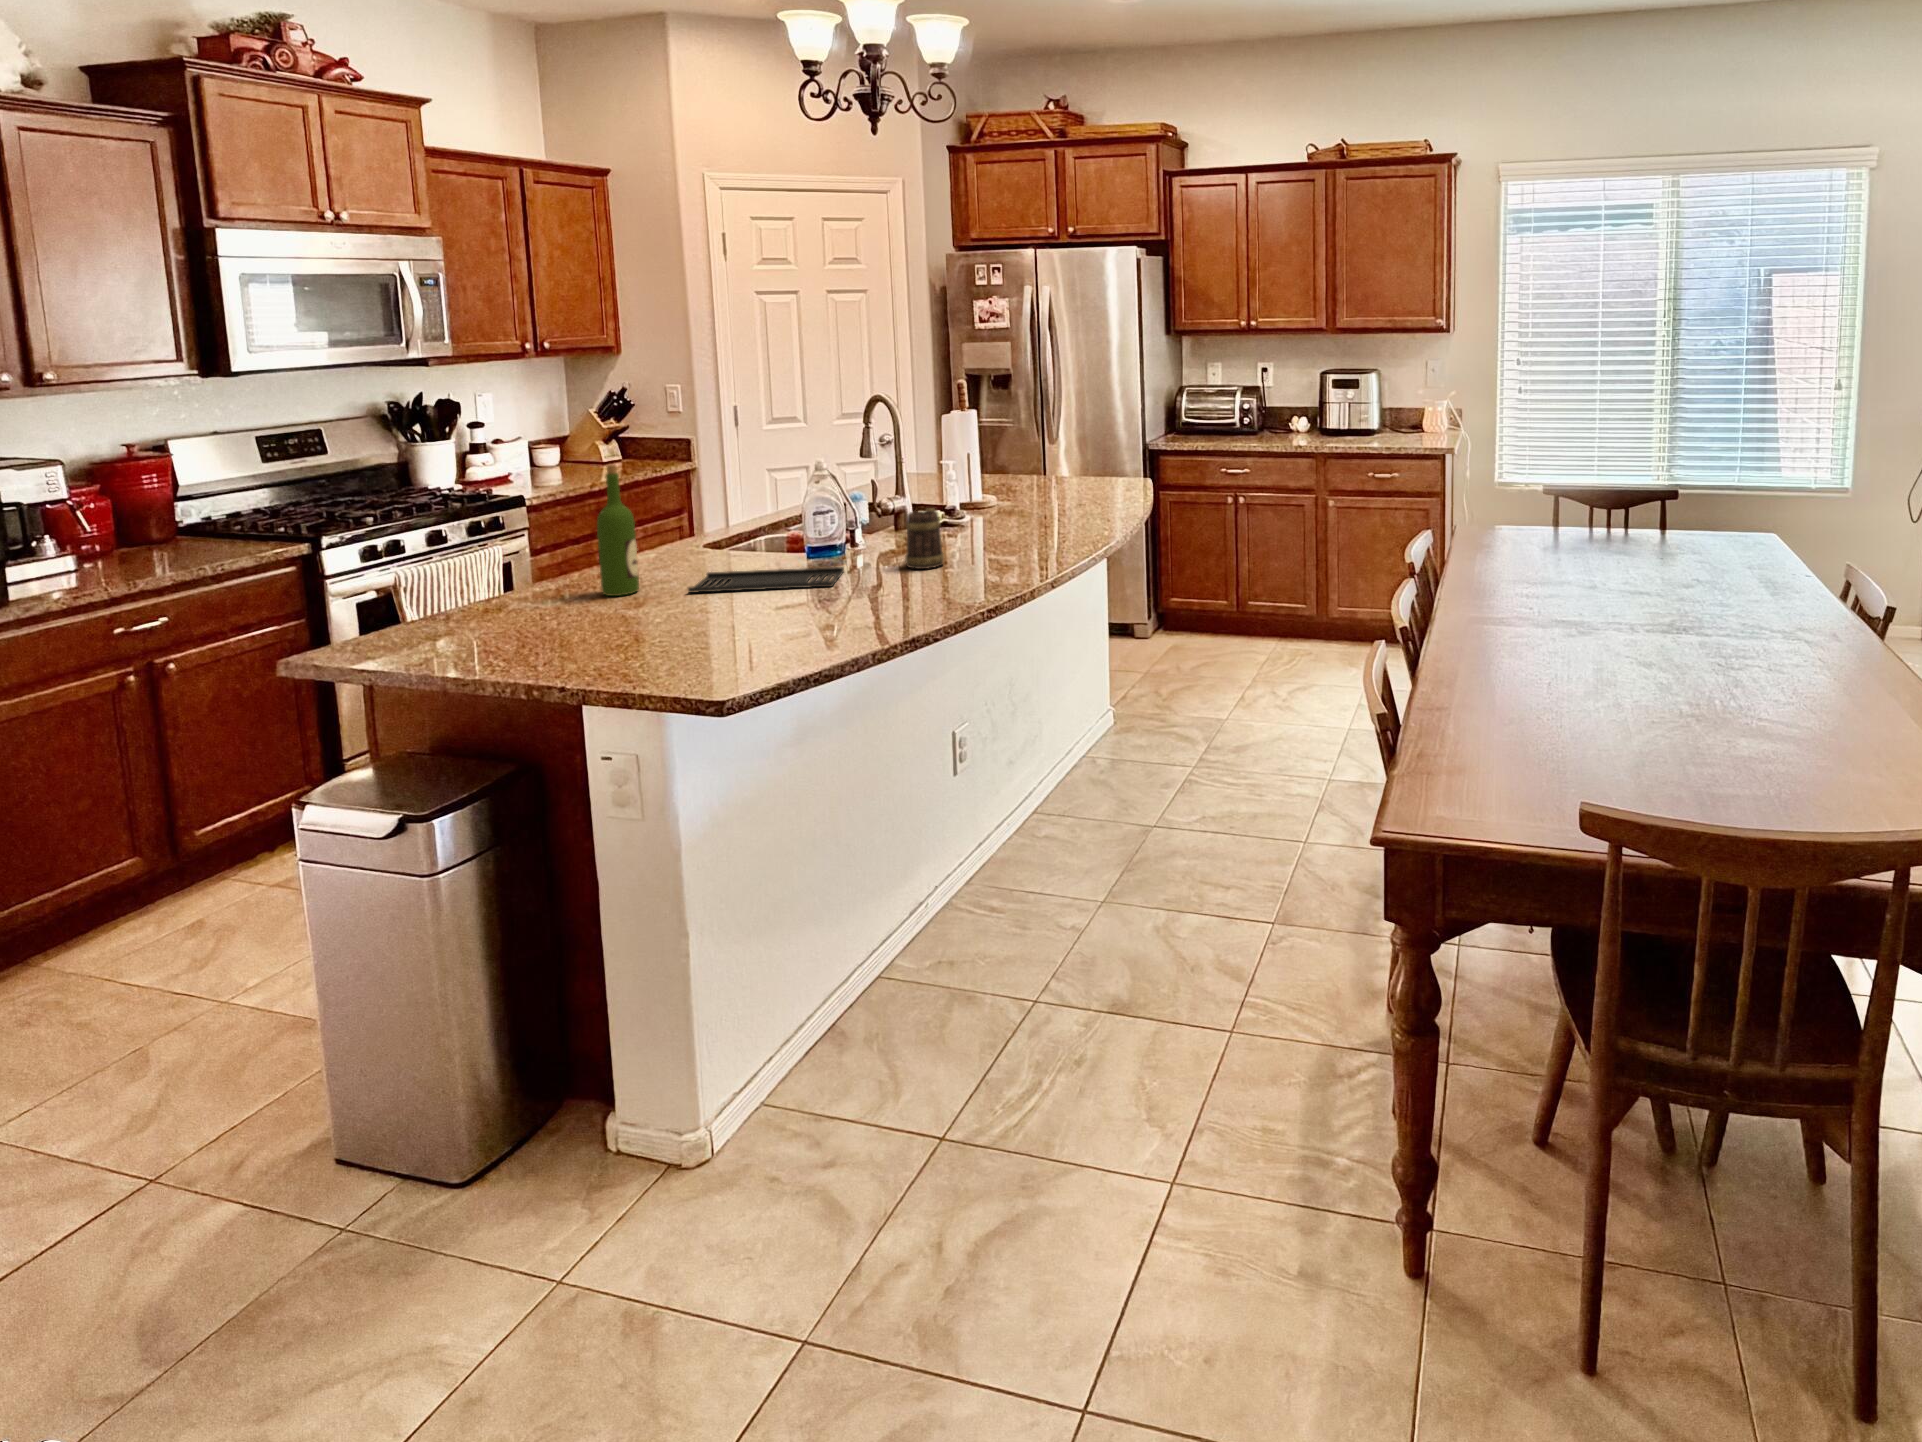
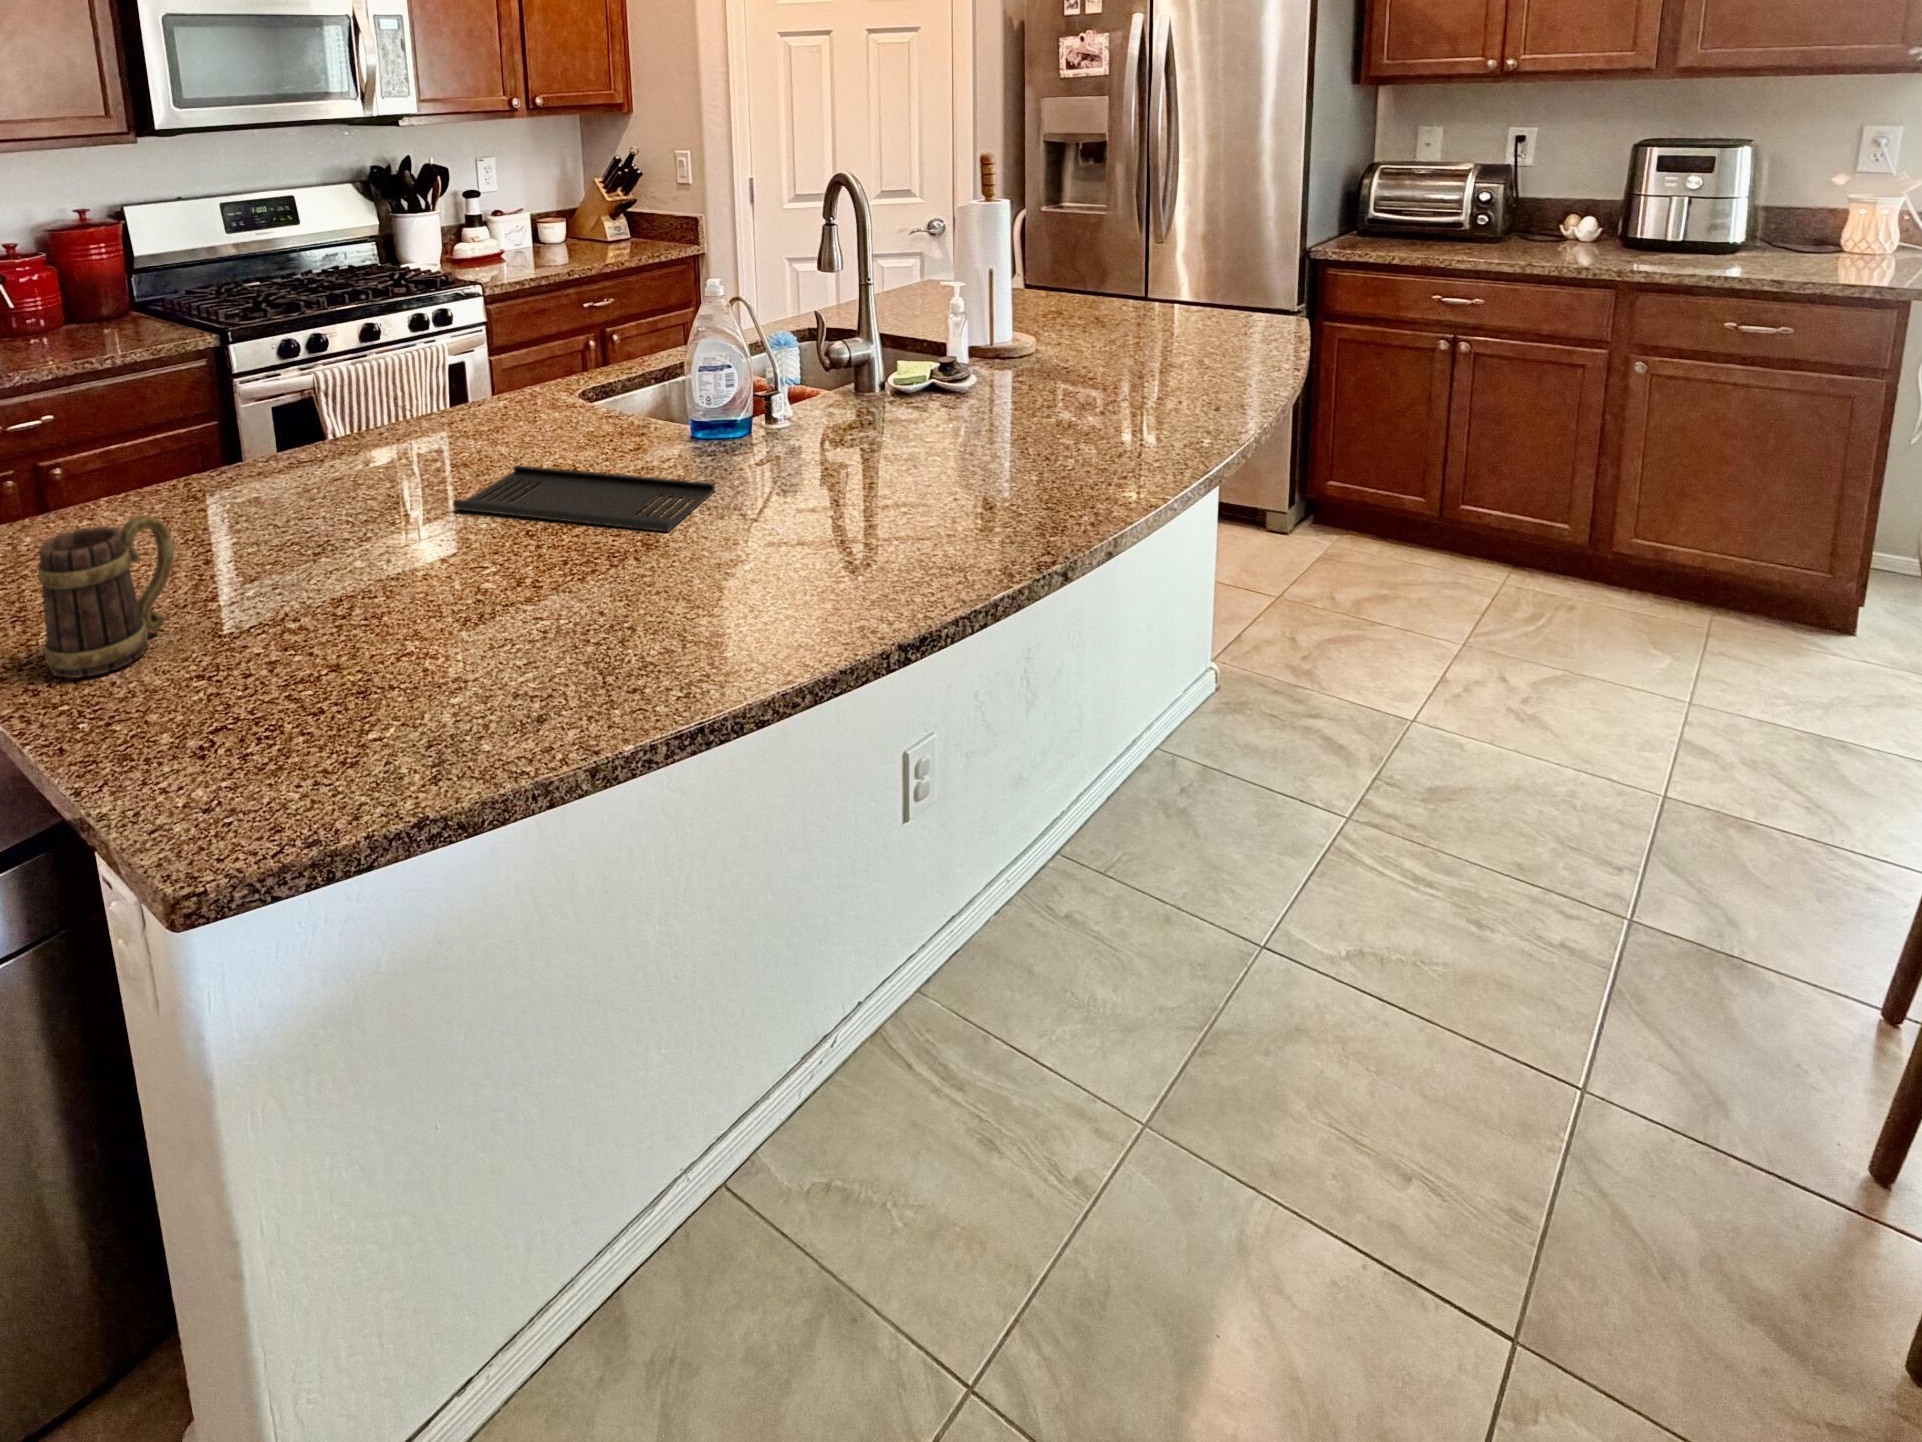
wine bottle: present [597,465,639,596] -> none [337,288,405,498]
mug: present [905,508,944,569] -> present [37,515,174,678]

